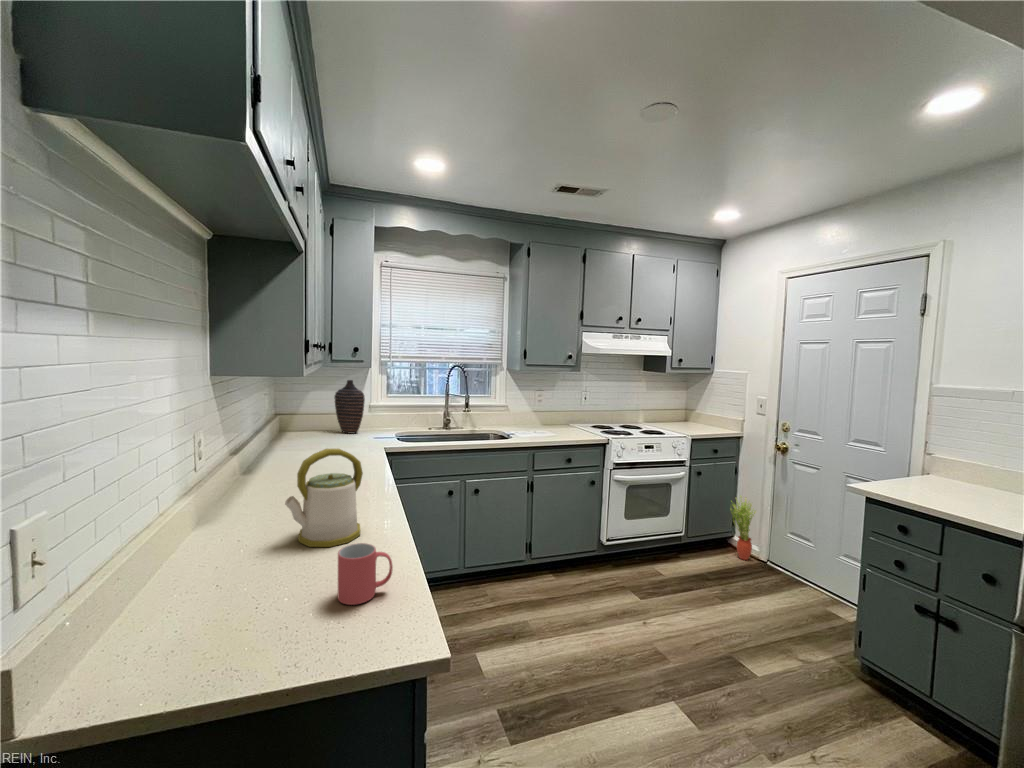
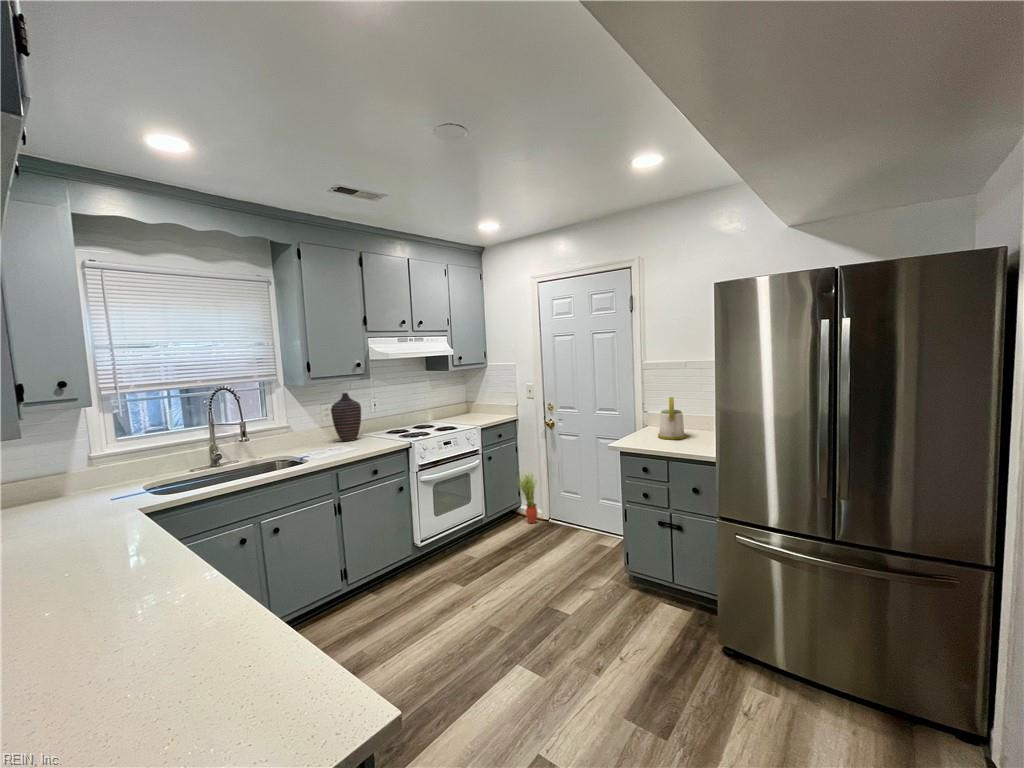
decorative vase: present [334,380,365,434] -> present [331,393,361,441]
kettle: present [285,449,363,547] -> present [658,397,686,440]
mug: present [338,543,393,605] -> none [206,633,282,720]

